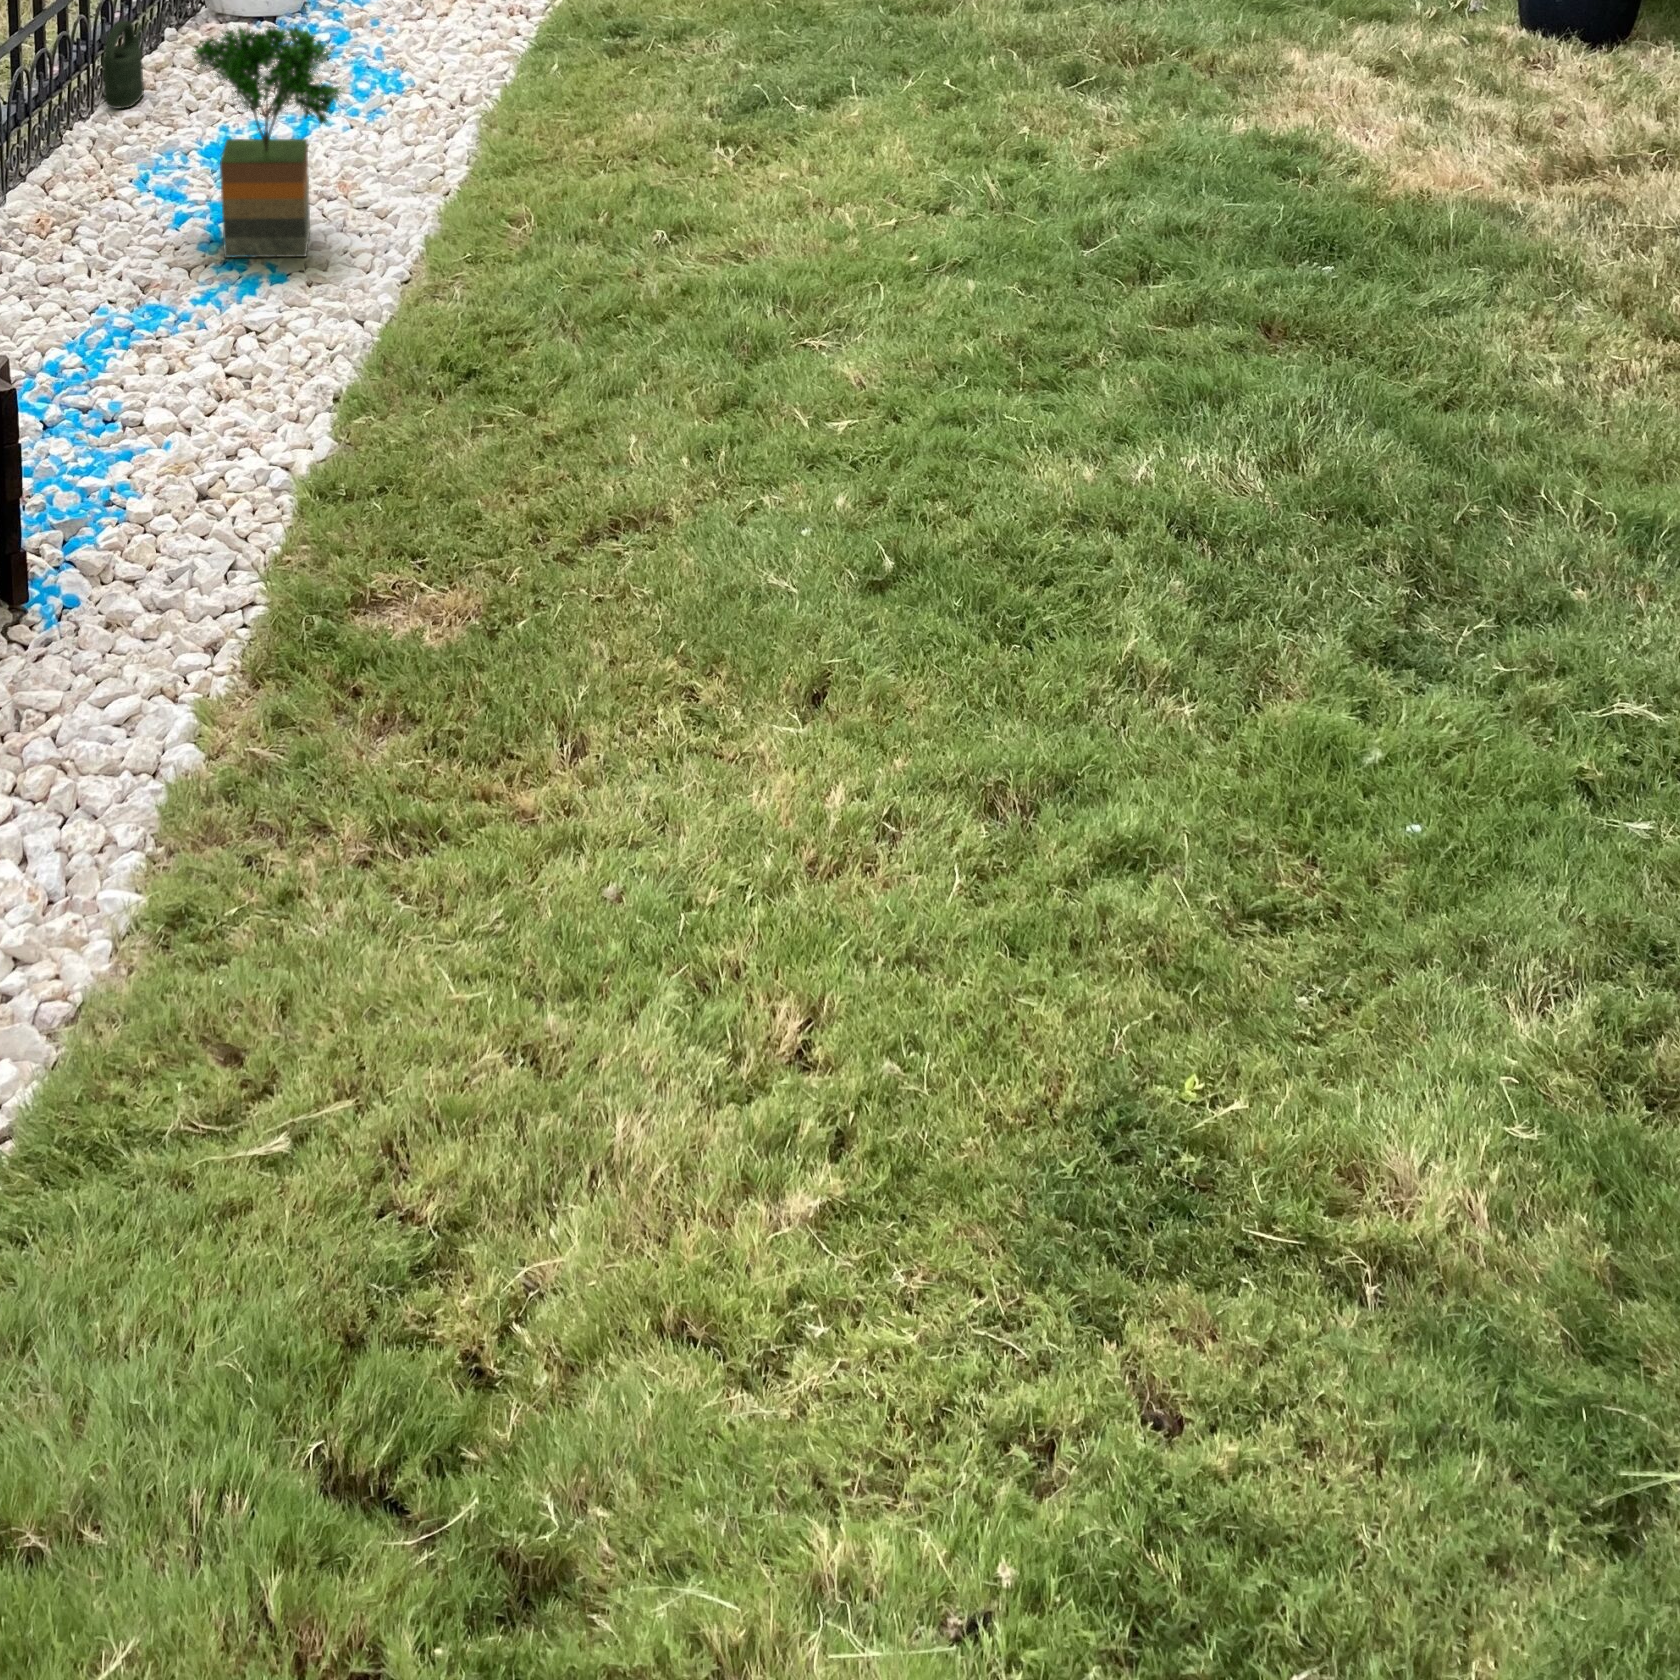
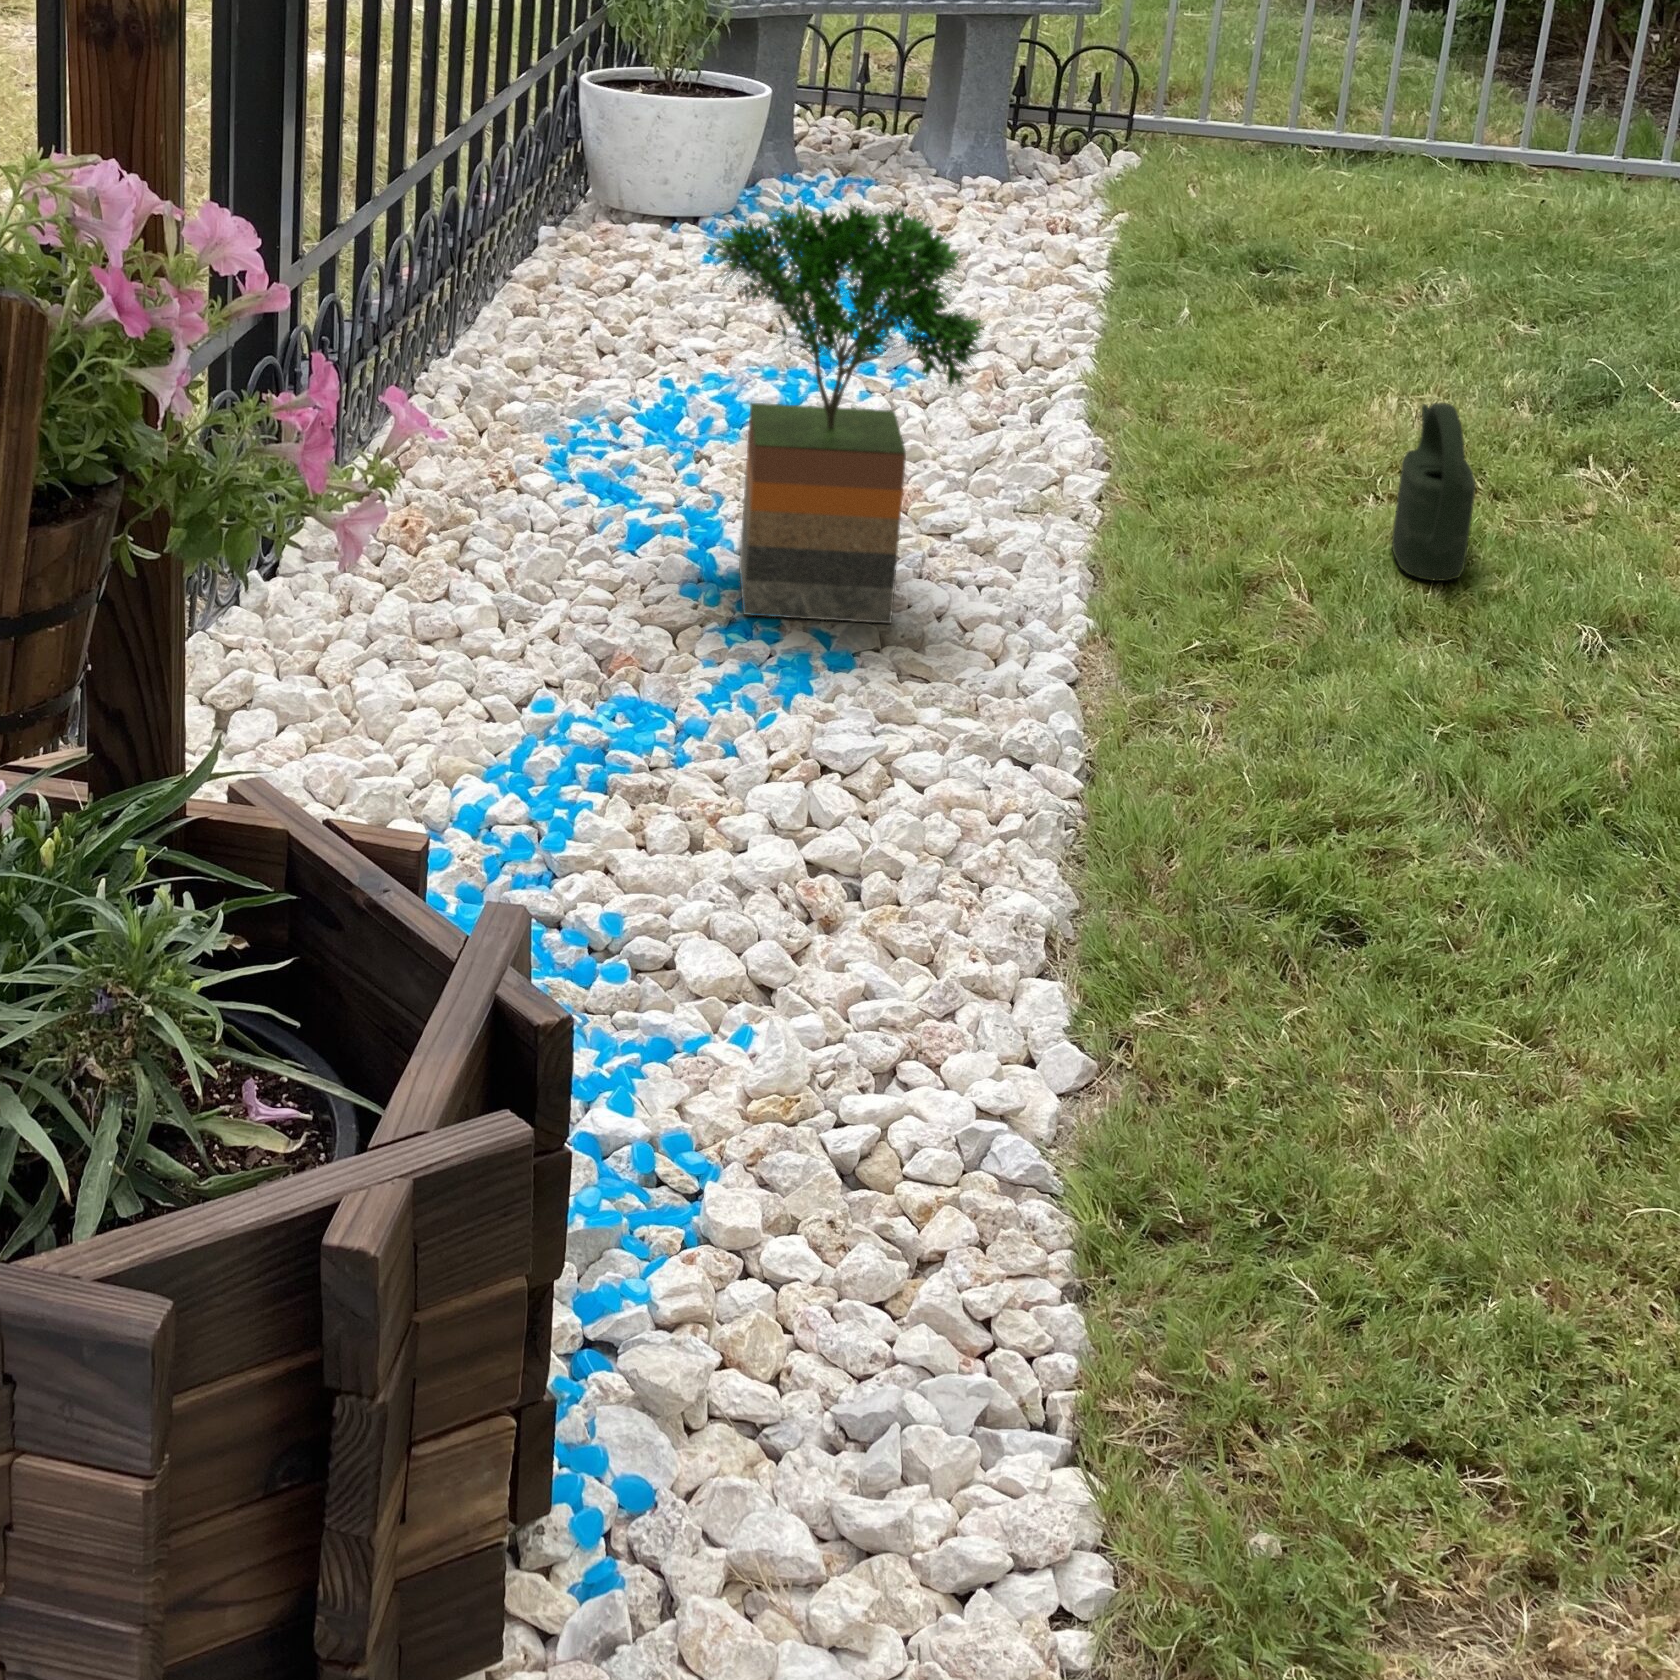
watering can: present [102,21,144,109] -> present [1392,403,1476,581]

